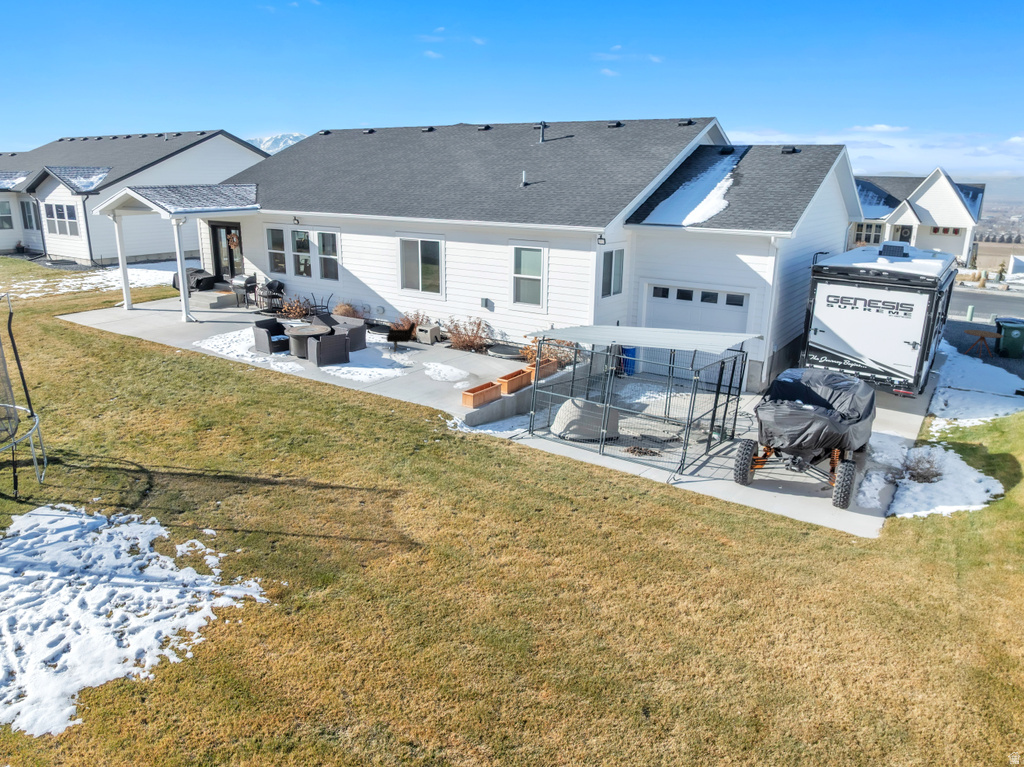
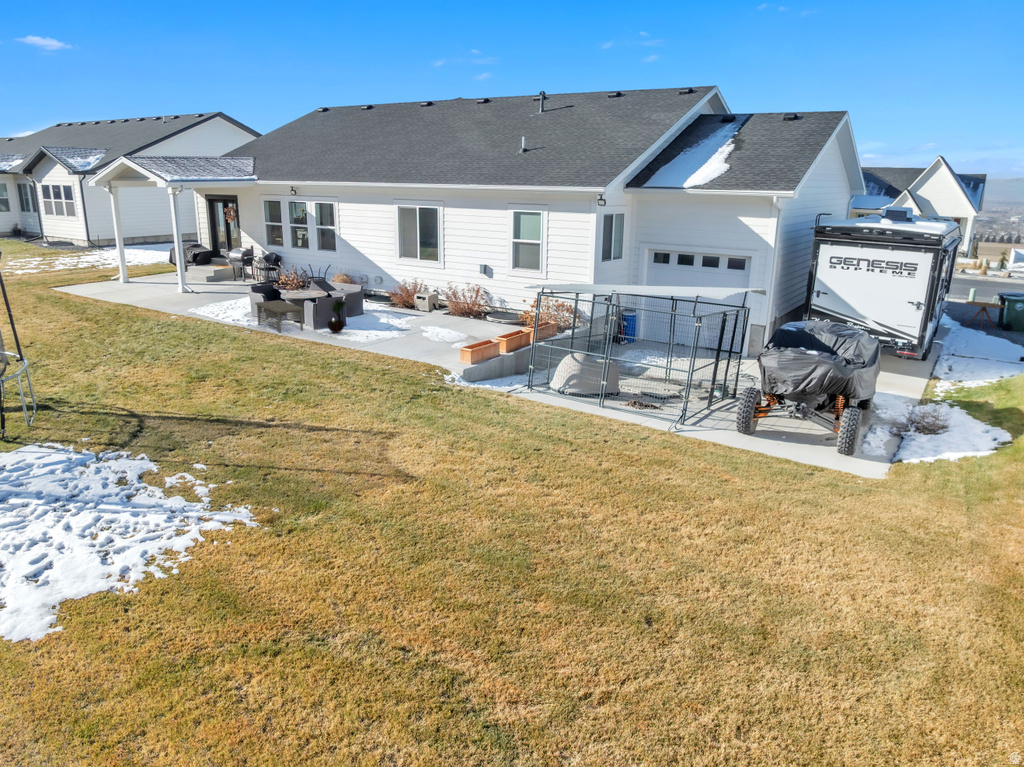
lounge chair: present [387,323,415,352] -> none [380,290,413,319]
potted tree: none [331,333,352,369] -> present [328,299,346,333]
storage bench: none [259,335,307,370] -> present [255,300,304,333]

